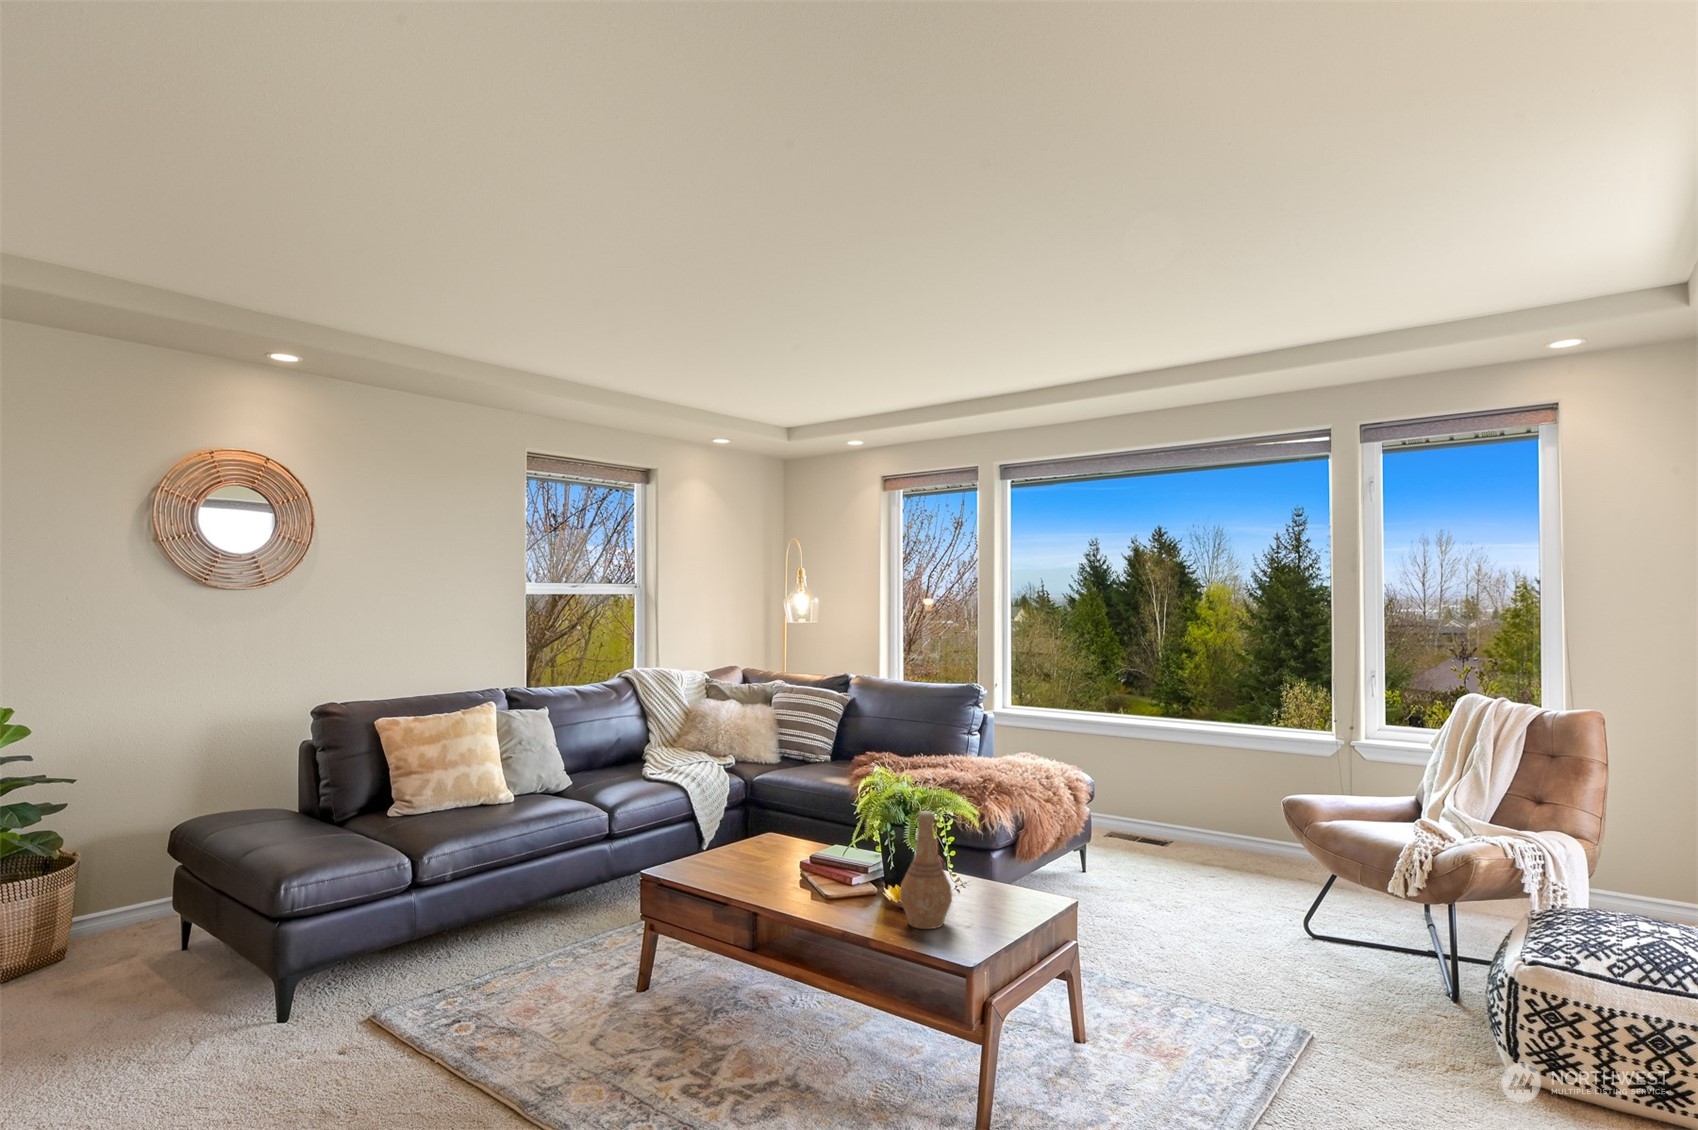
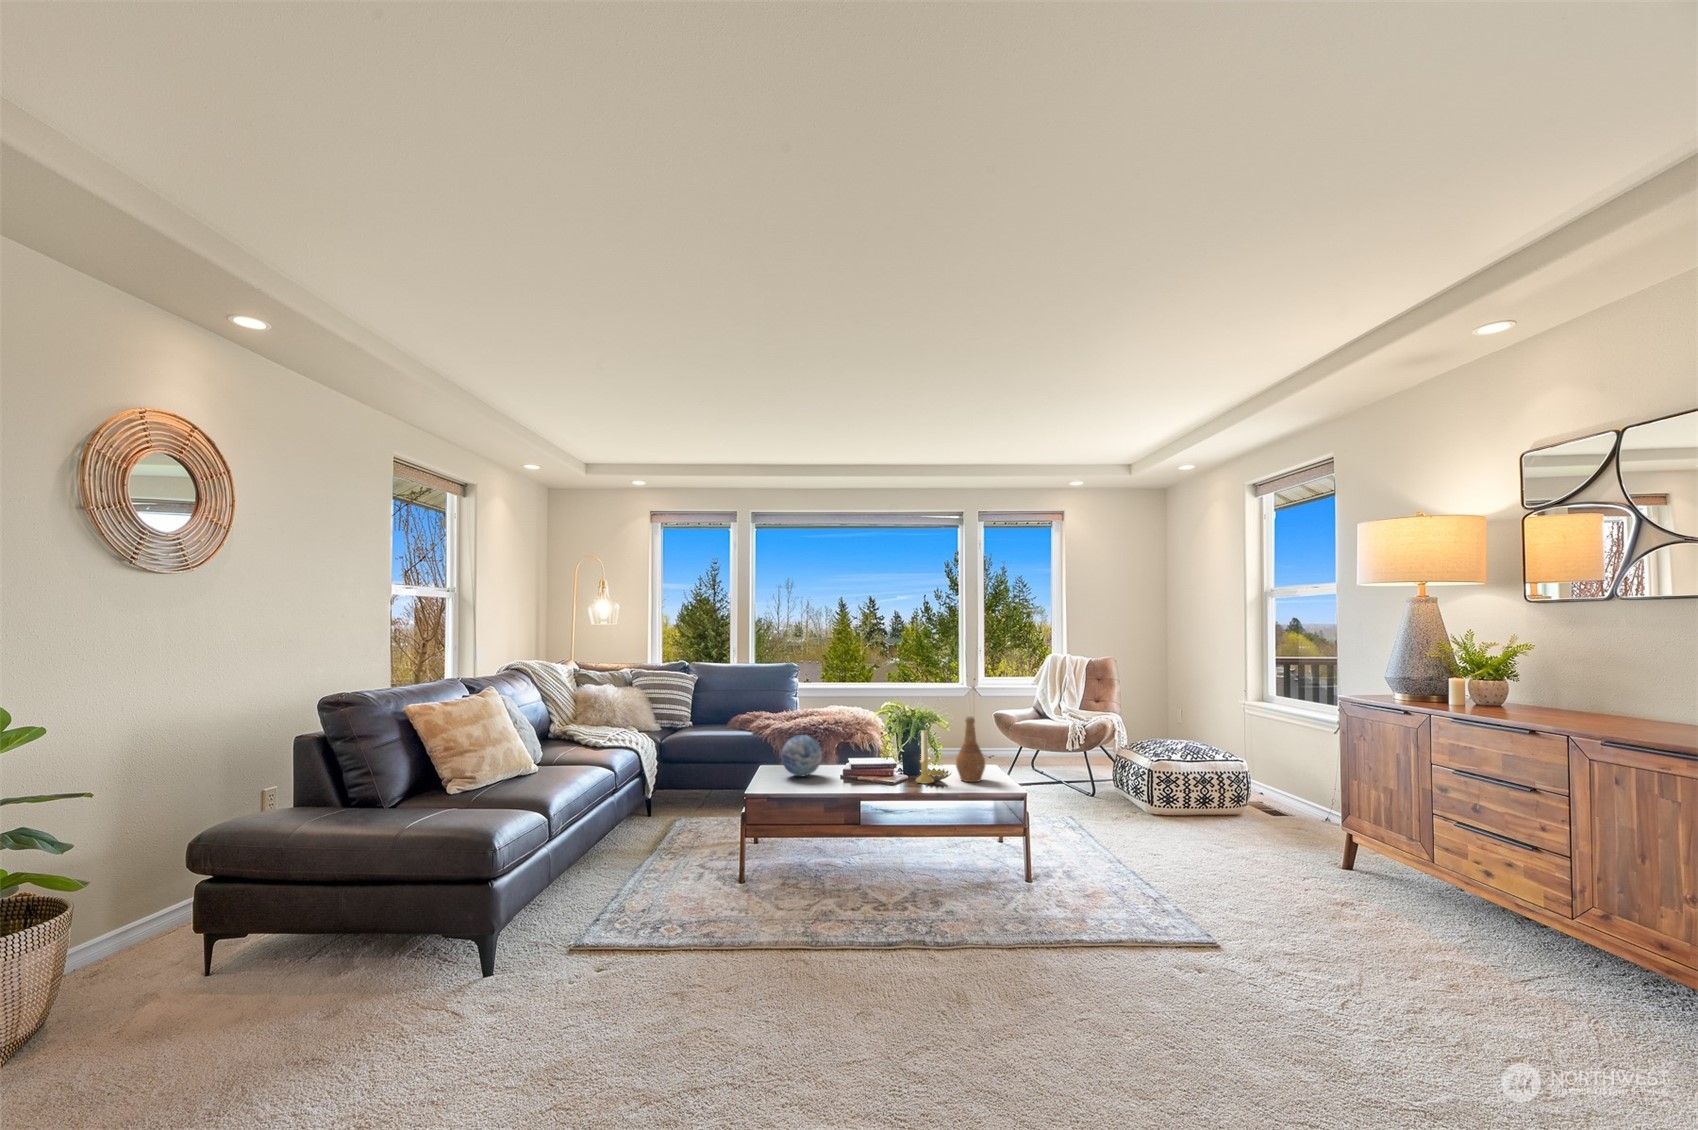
decorative orb: none [712,803,772,864] -> present [781,735,822,777]
candle holder: none [840,821,870,915] -> present [916,730,934,784]

